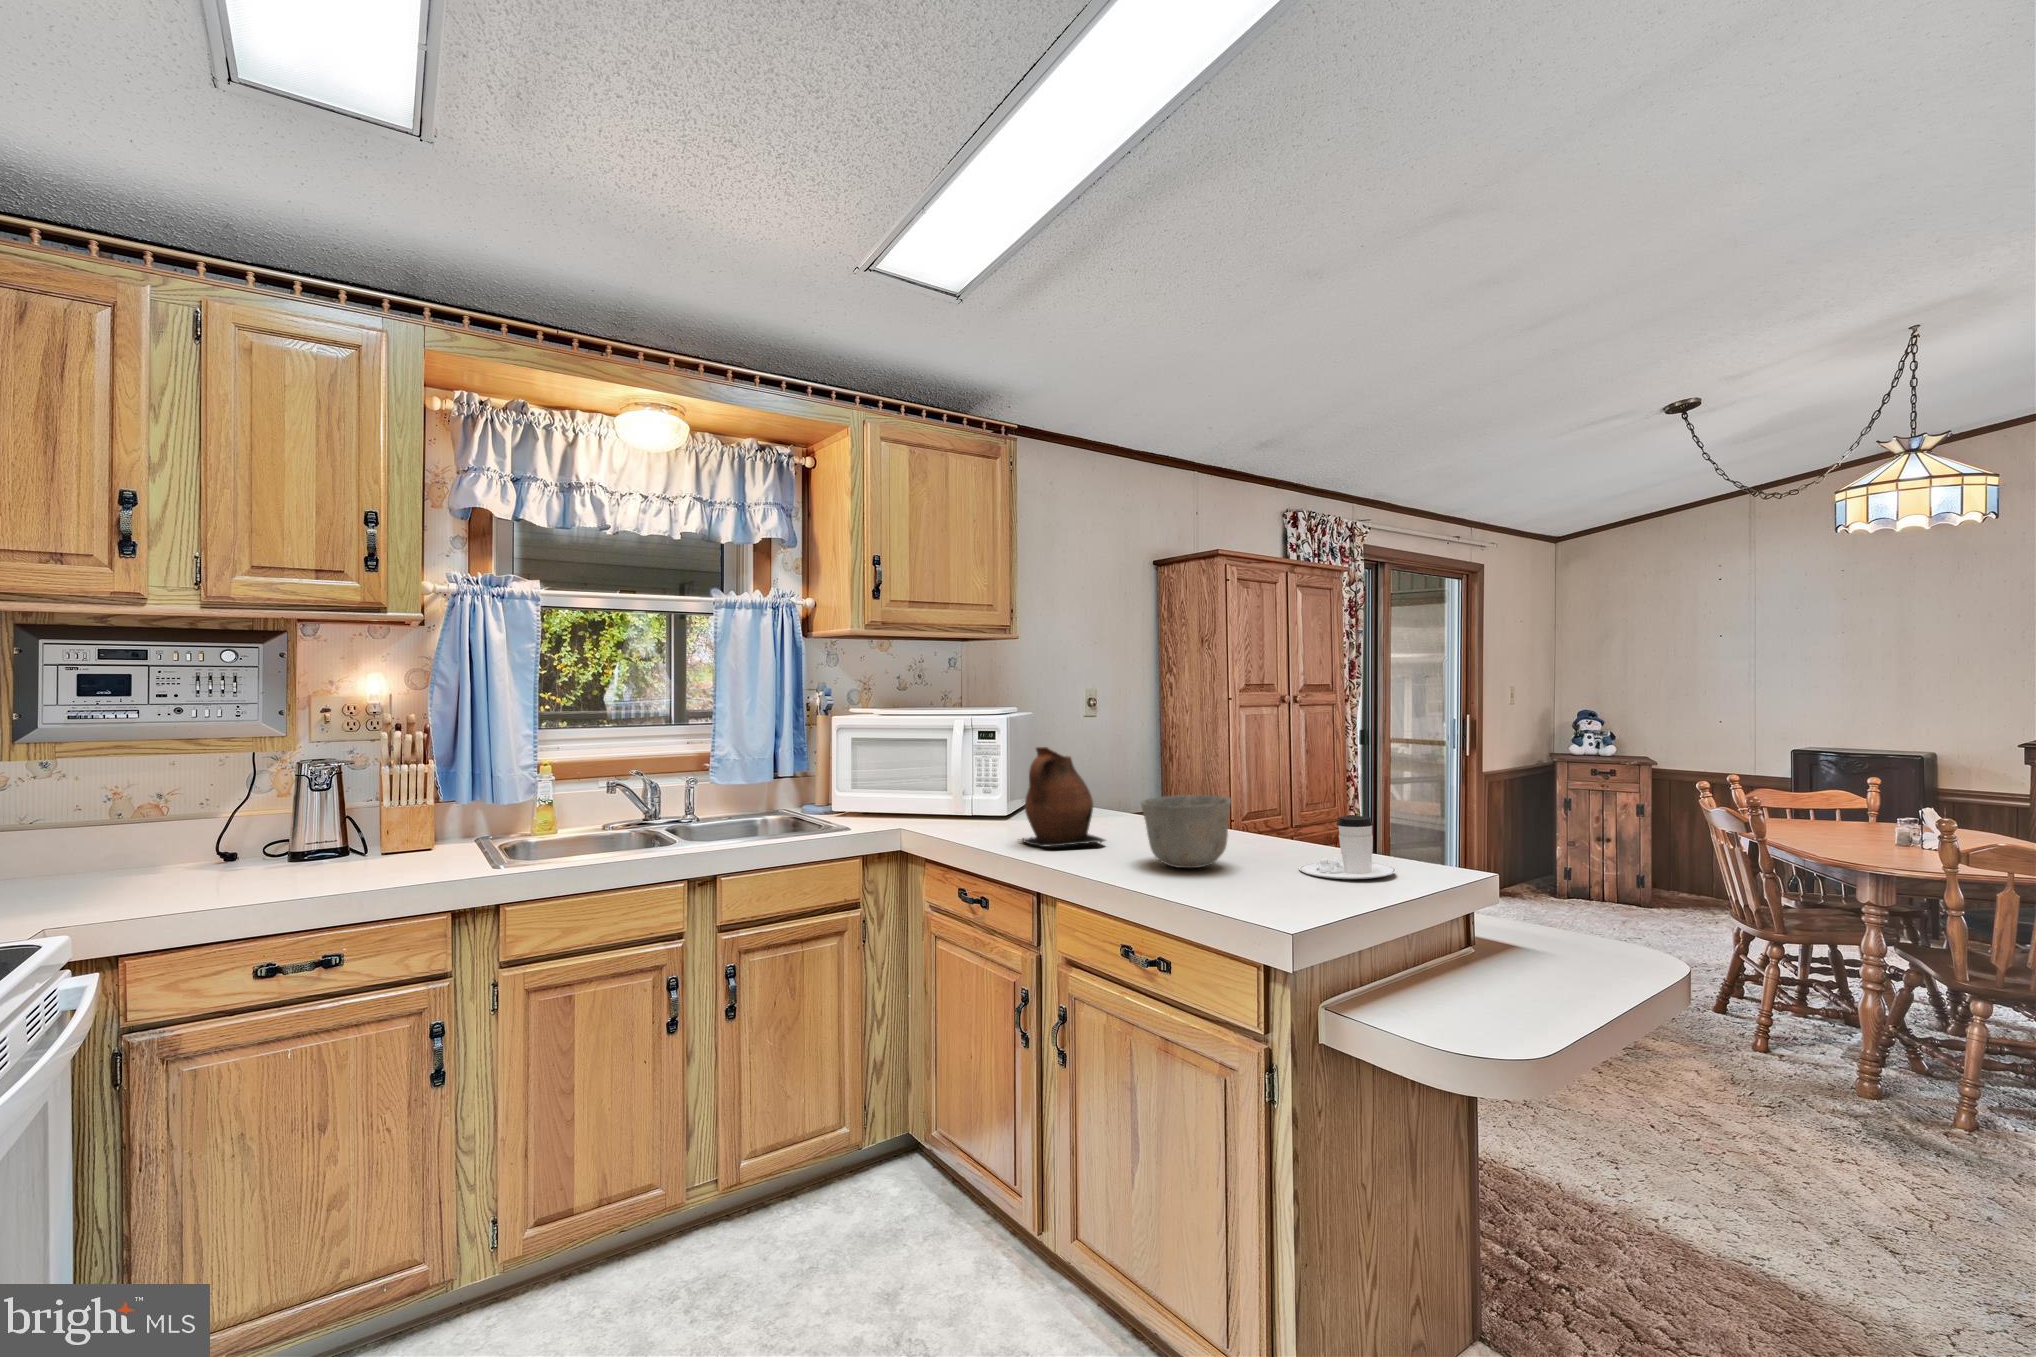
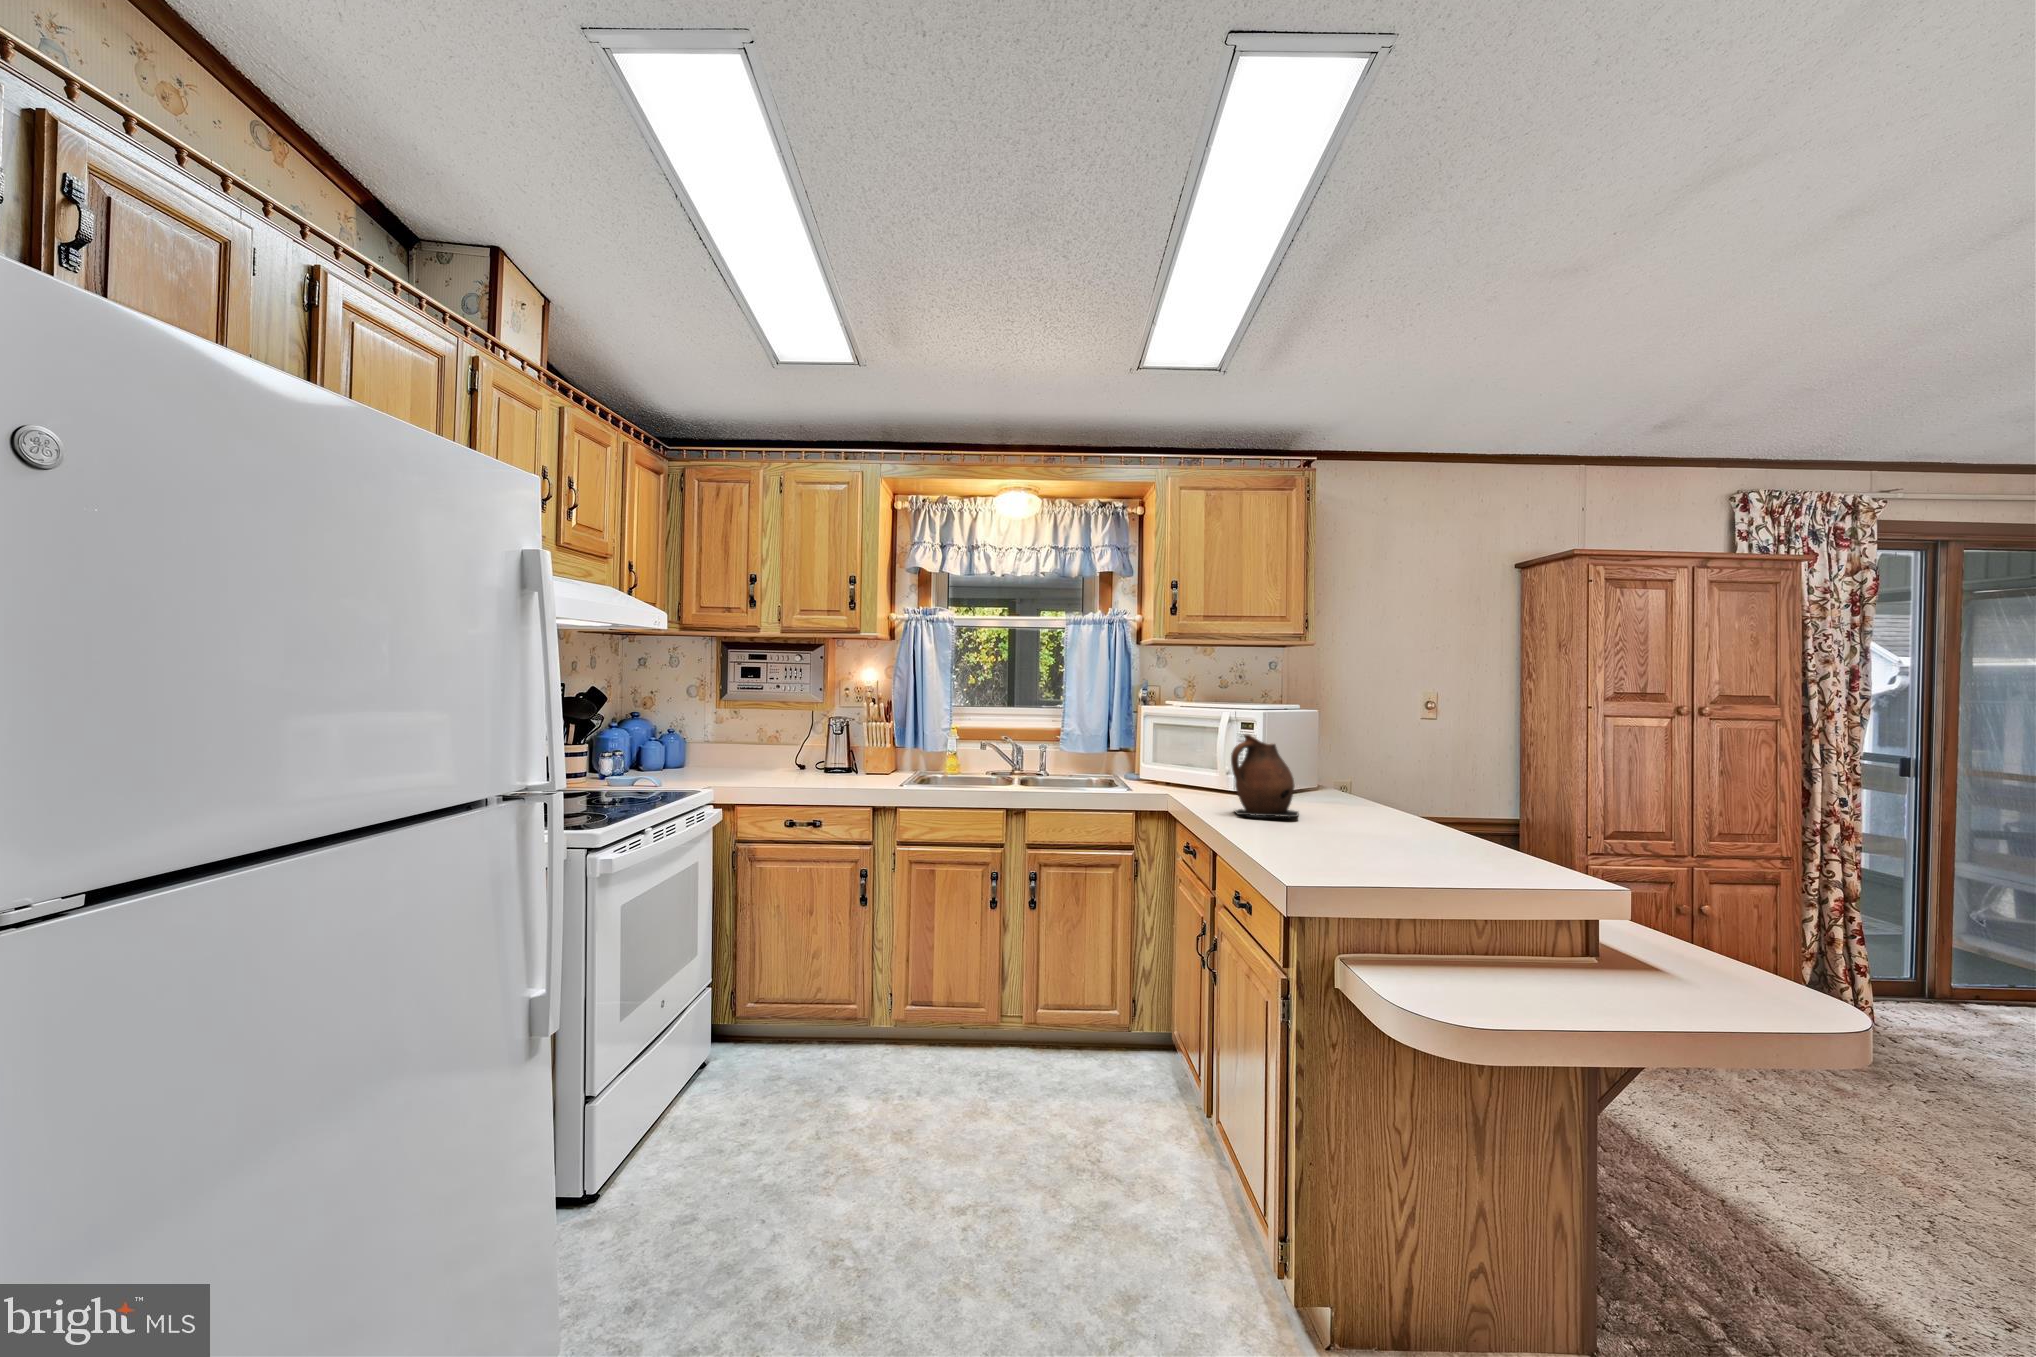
ceramic bowl: present [1141,795,1231,868] -> none [1286,781,1368,842]
coffee cup: present [1299,816,1396,879] -> none [1420,812,1518,869]

